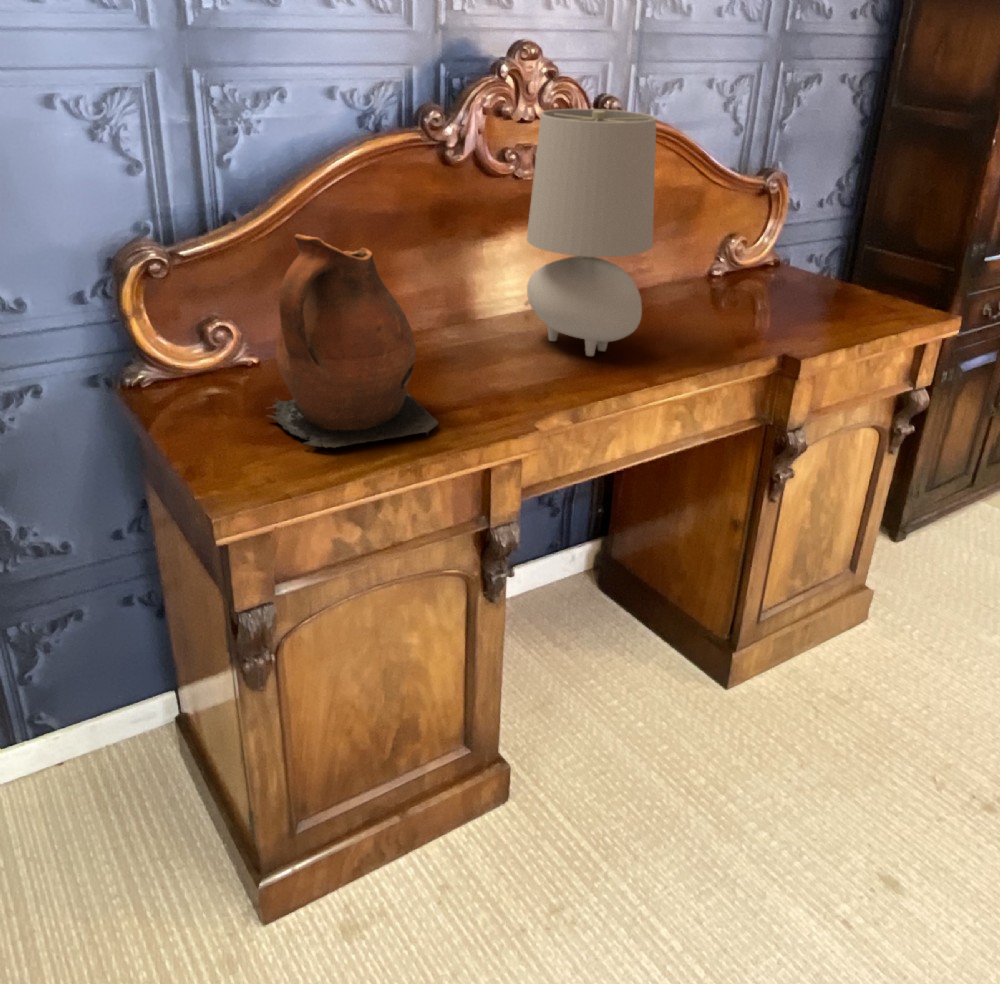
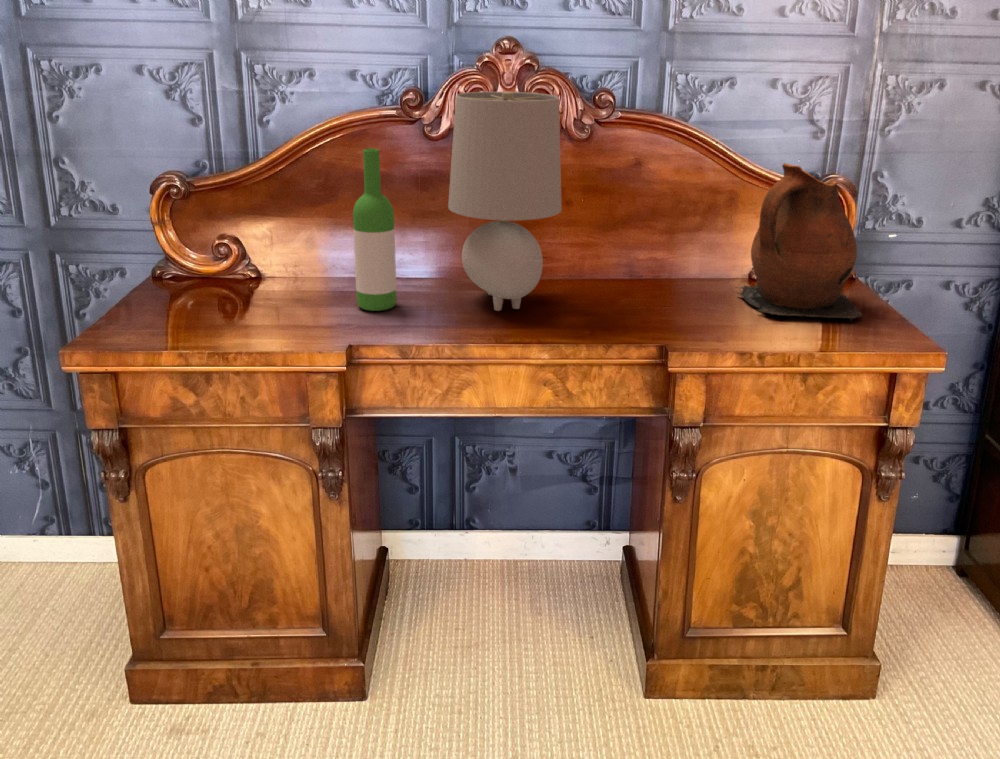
wine bottle: none [447,188,496,381] -> present [353,148,396,311]
ceramic pitcher: present [266,234,439,448] -> present [736,163,863,321]

